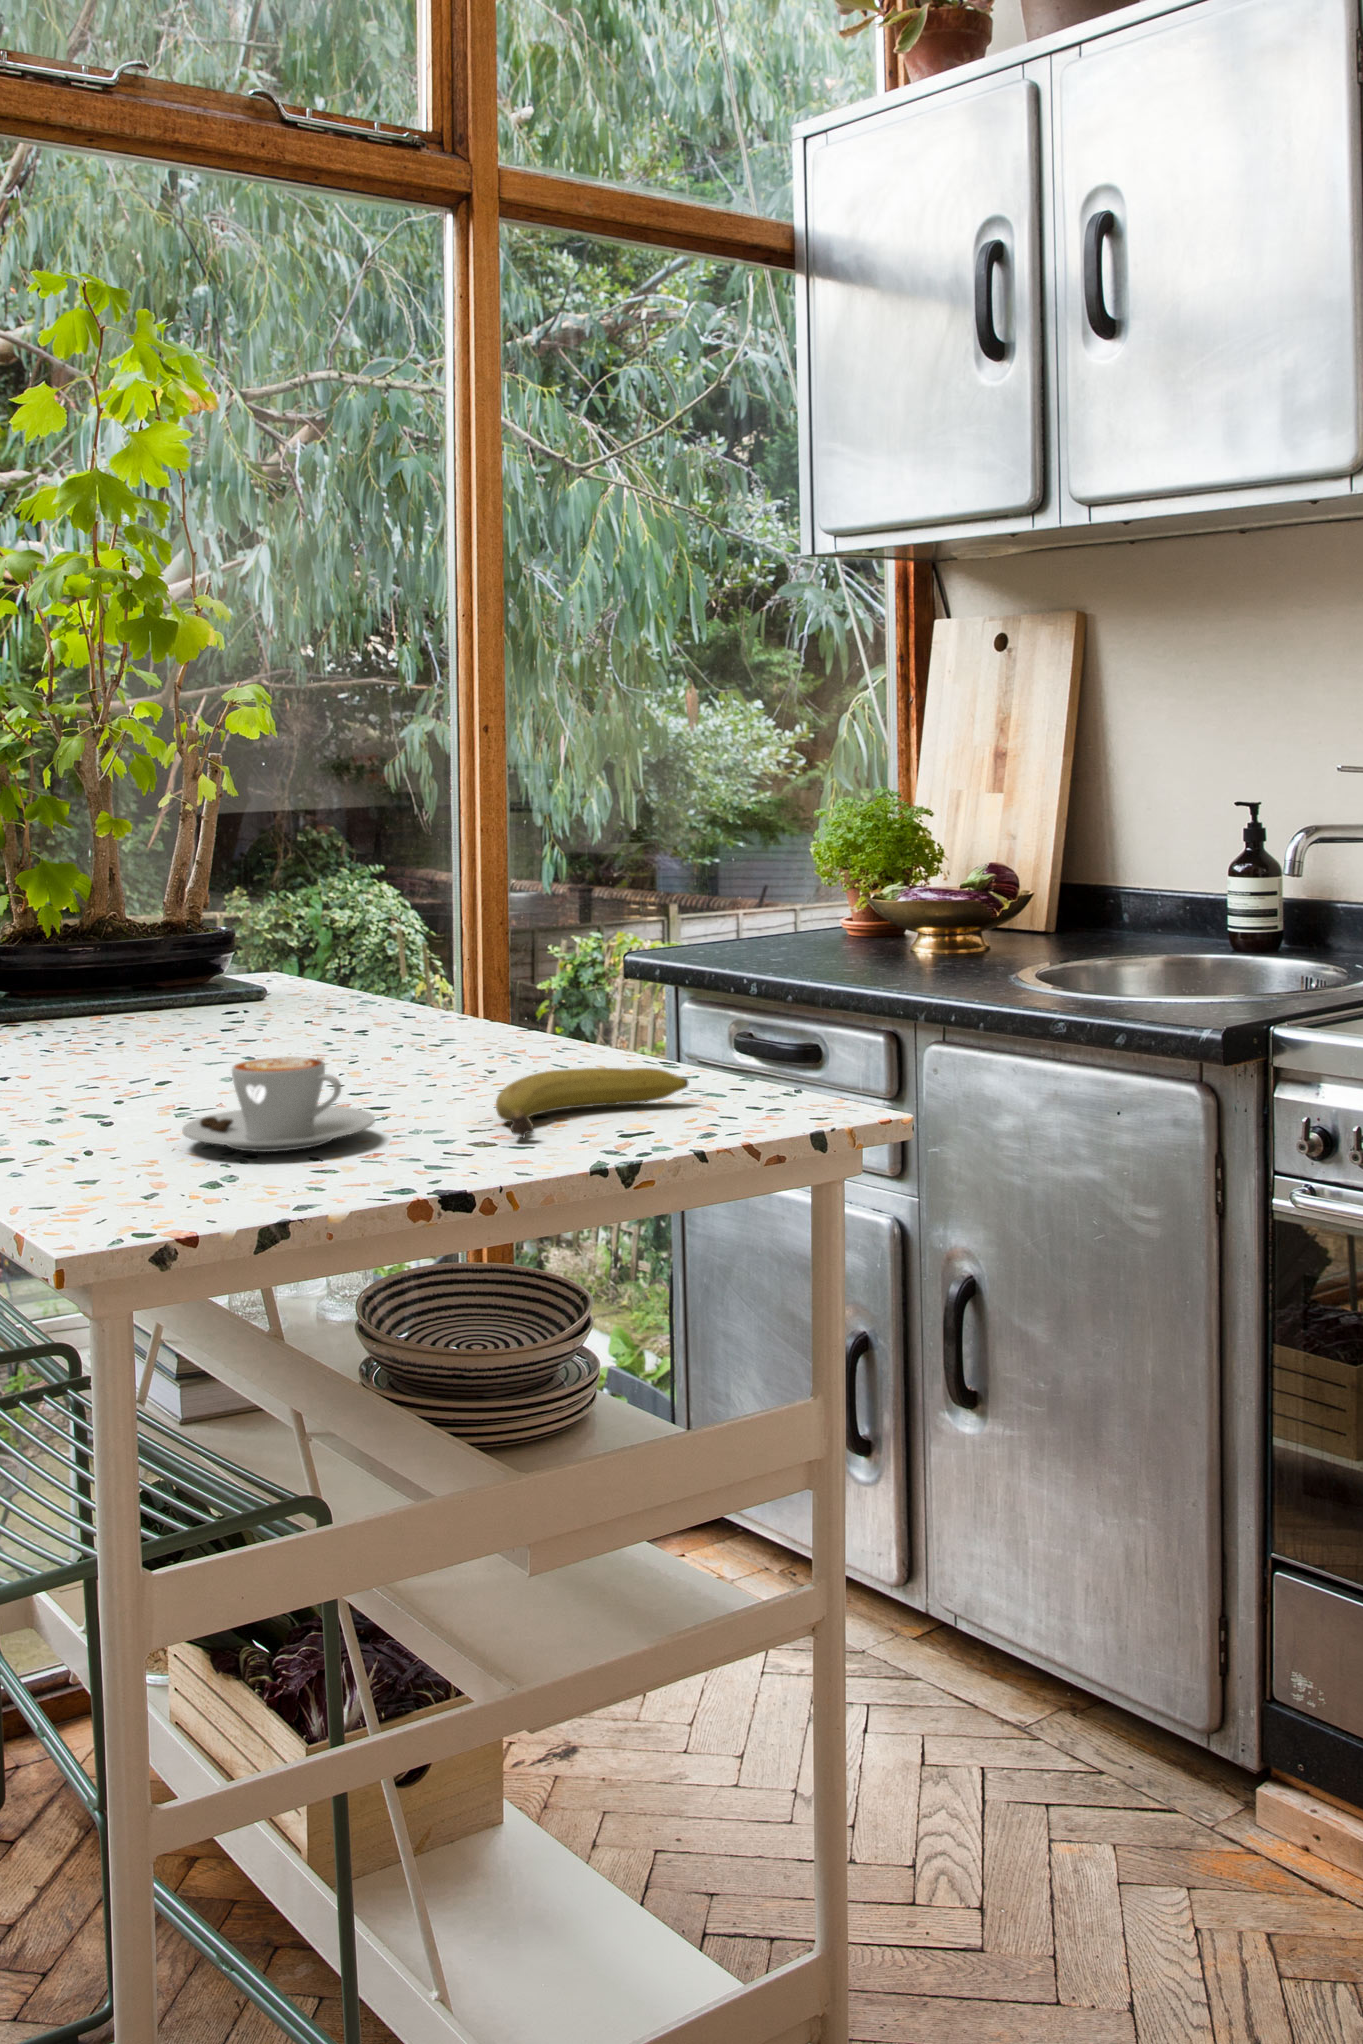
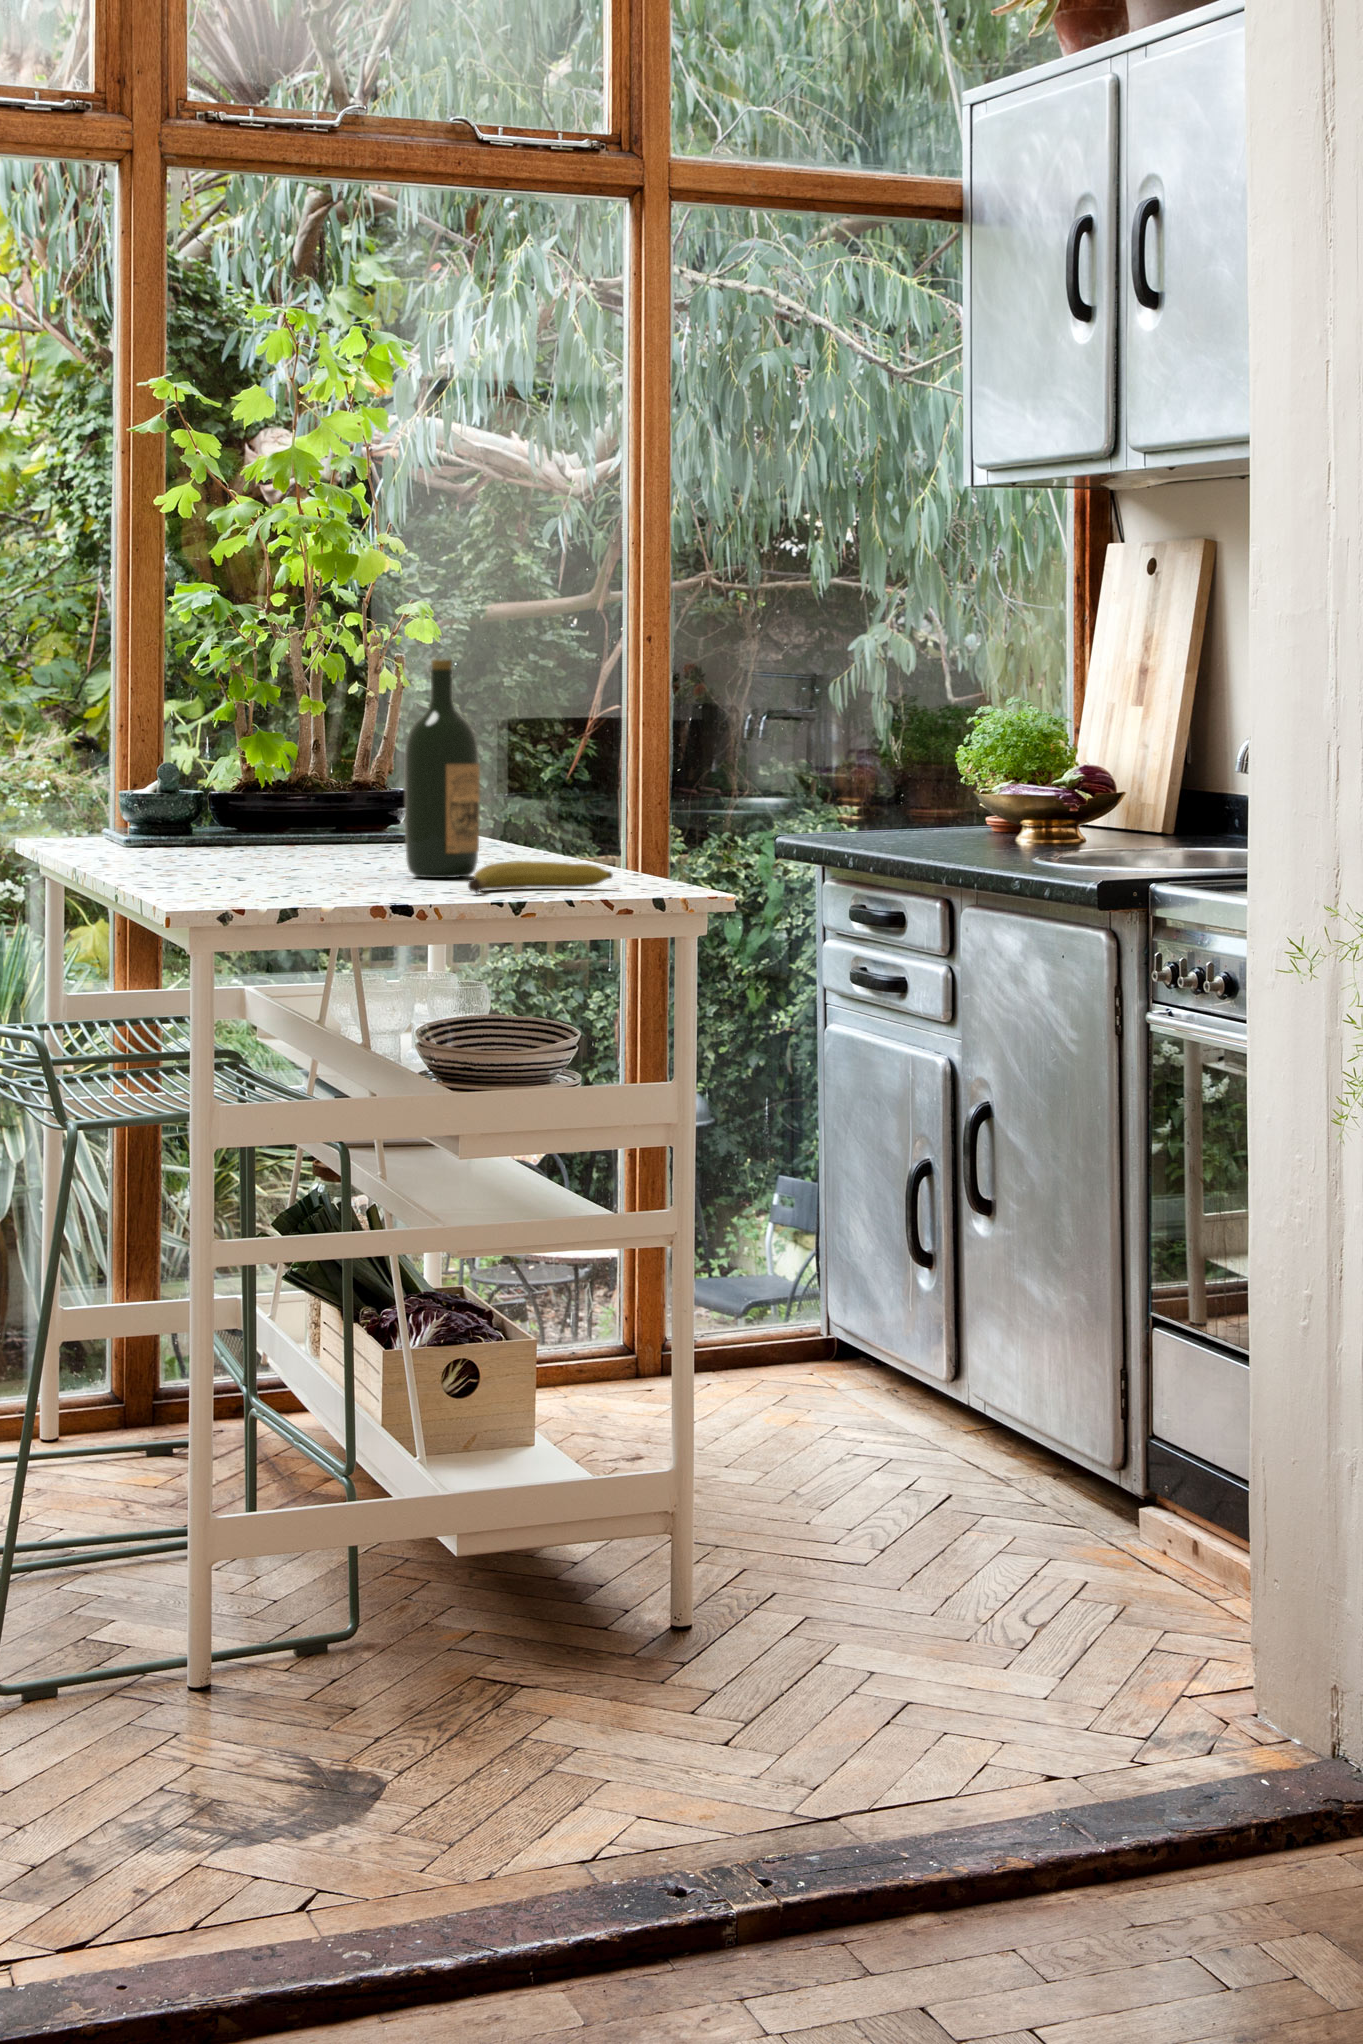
wine bottle: none [330,766,440,1085] -> present [405,659,480,878]
coffee cup: present [182,1057,375,1152] -> none [273,840,392,892]

